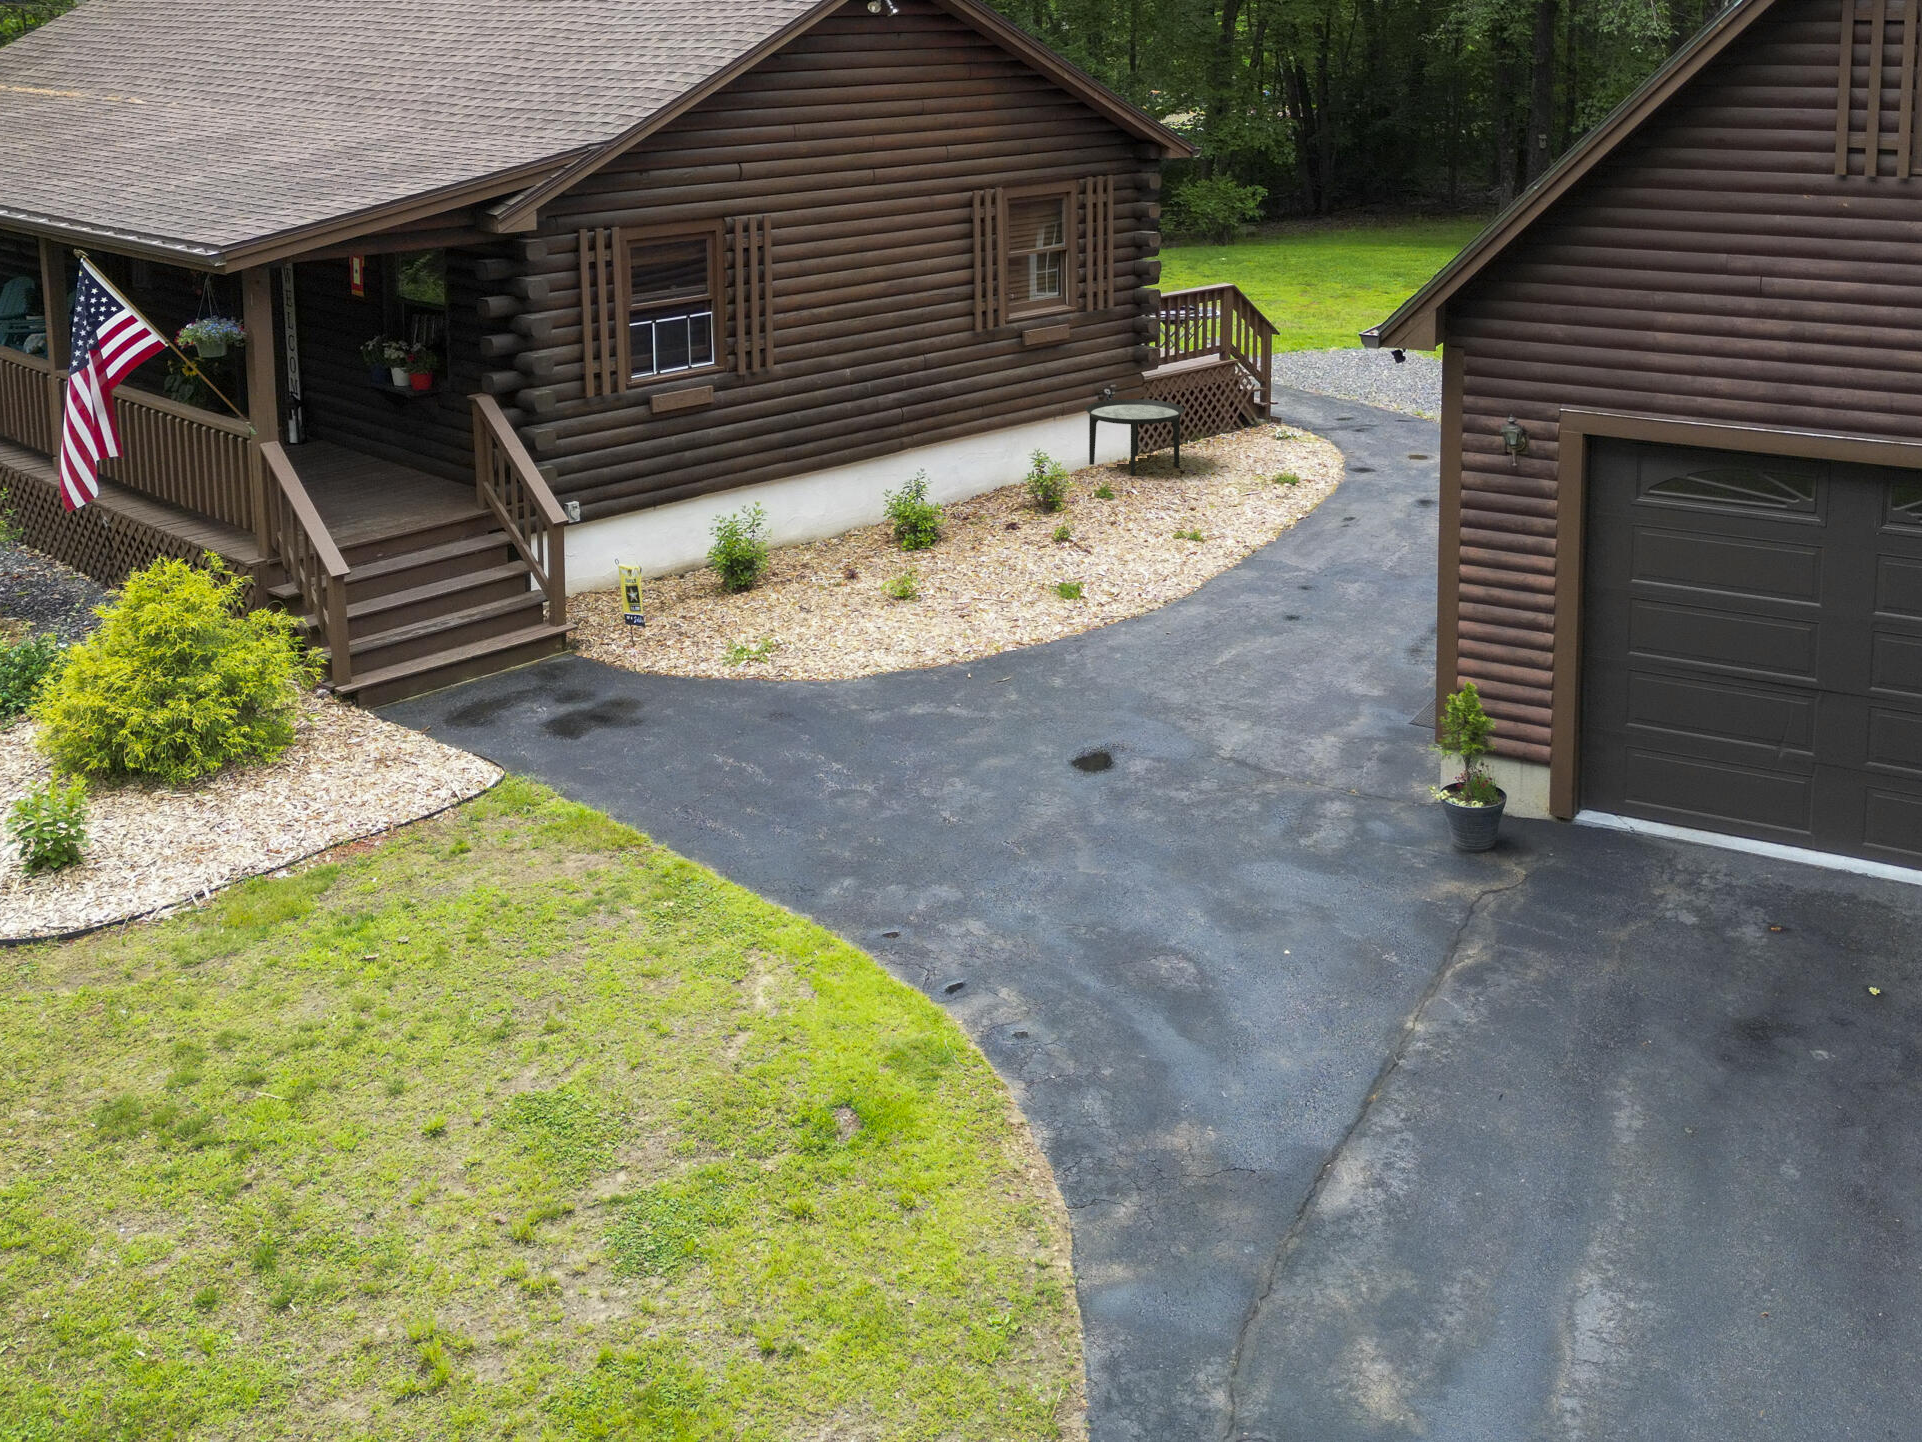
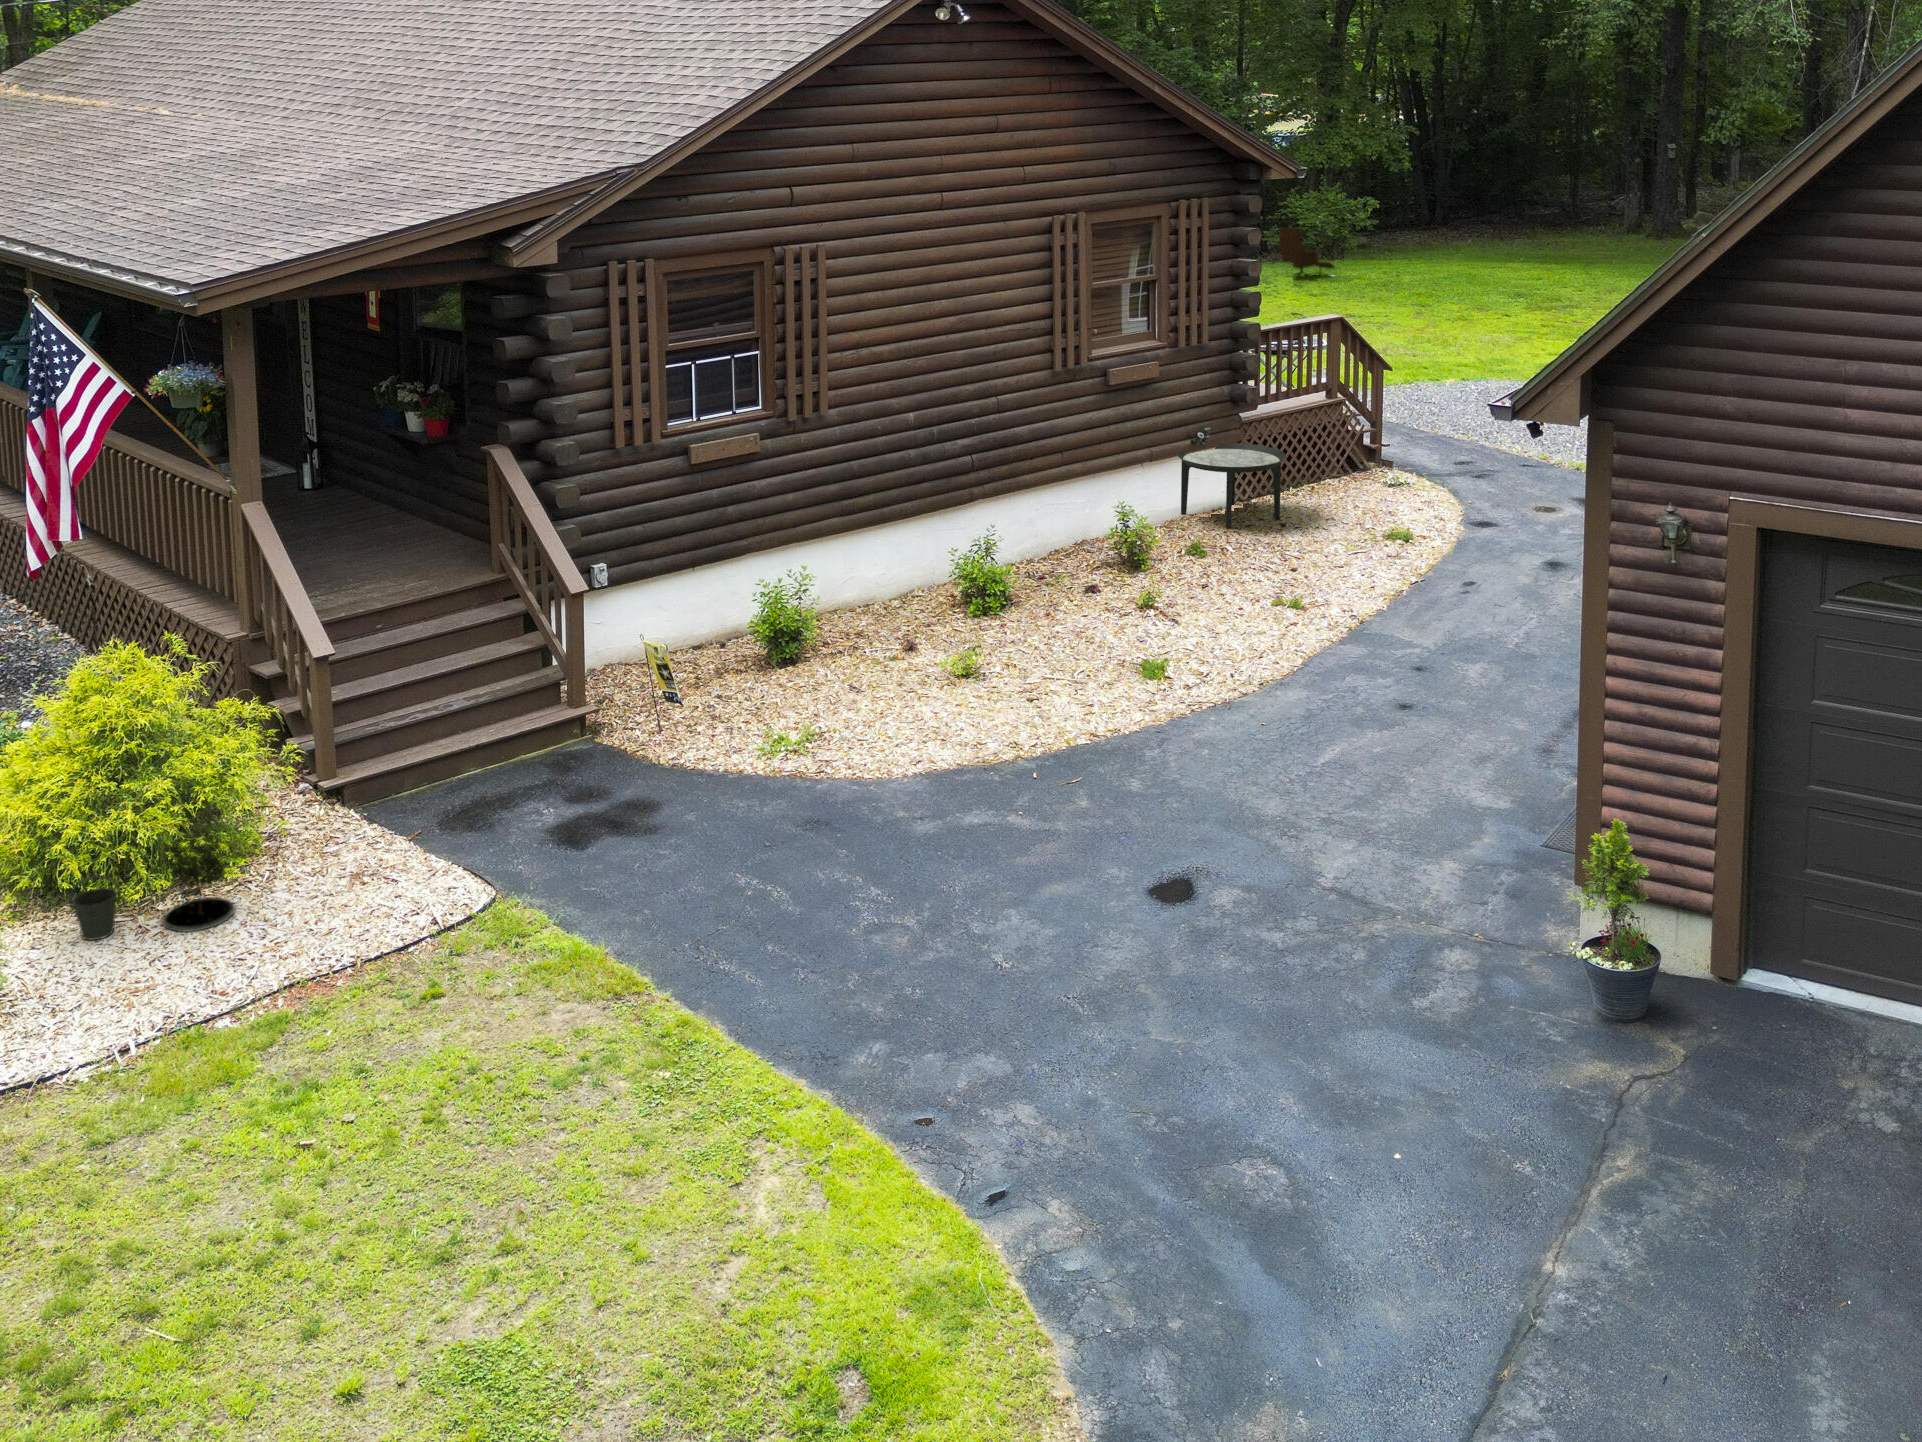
lounge chair: none [1175,211,1228,261] -> present [1278,227,1334,277]
potted tree: none [209,695,279,804] -> present [159,815,236,932]
bucket: none [137,756,182,812] -> present [69,875,121,940]

